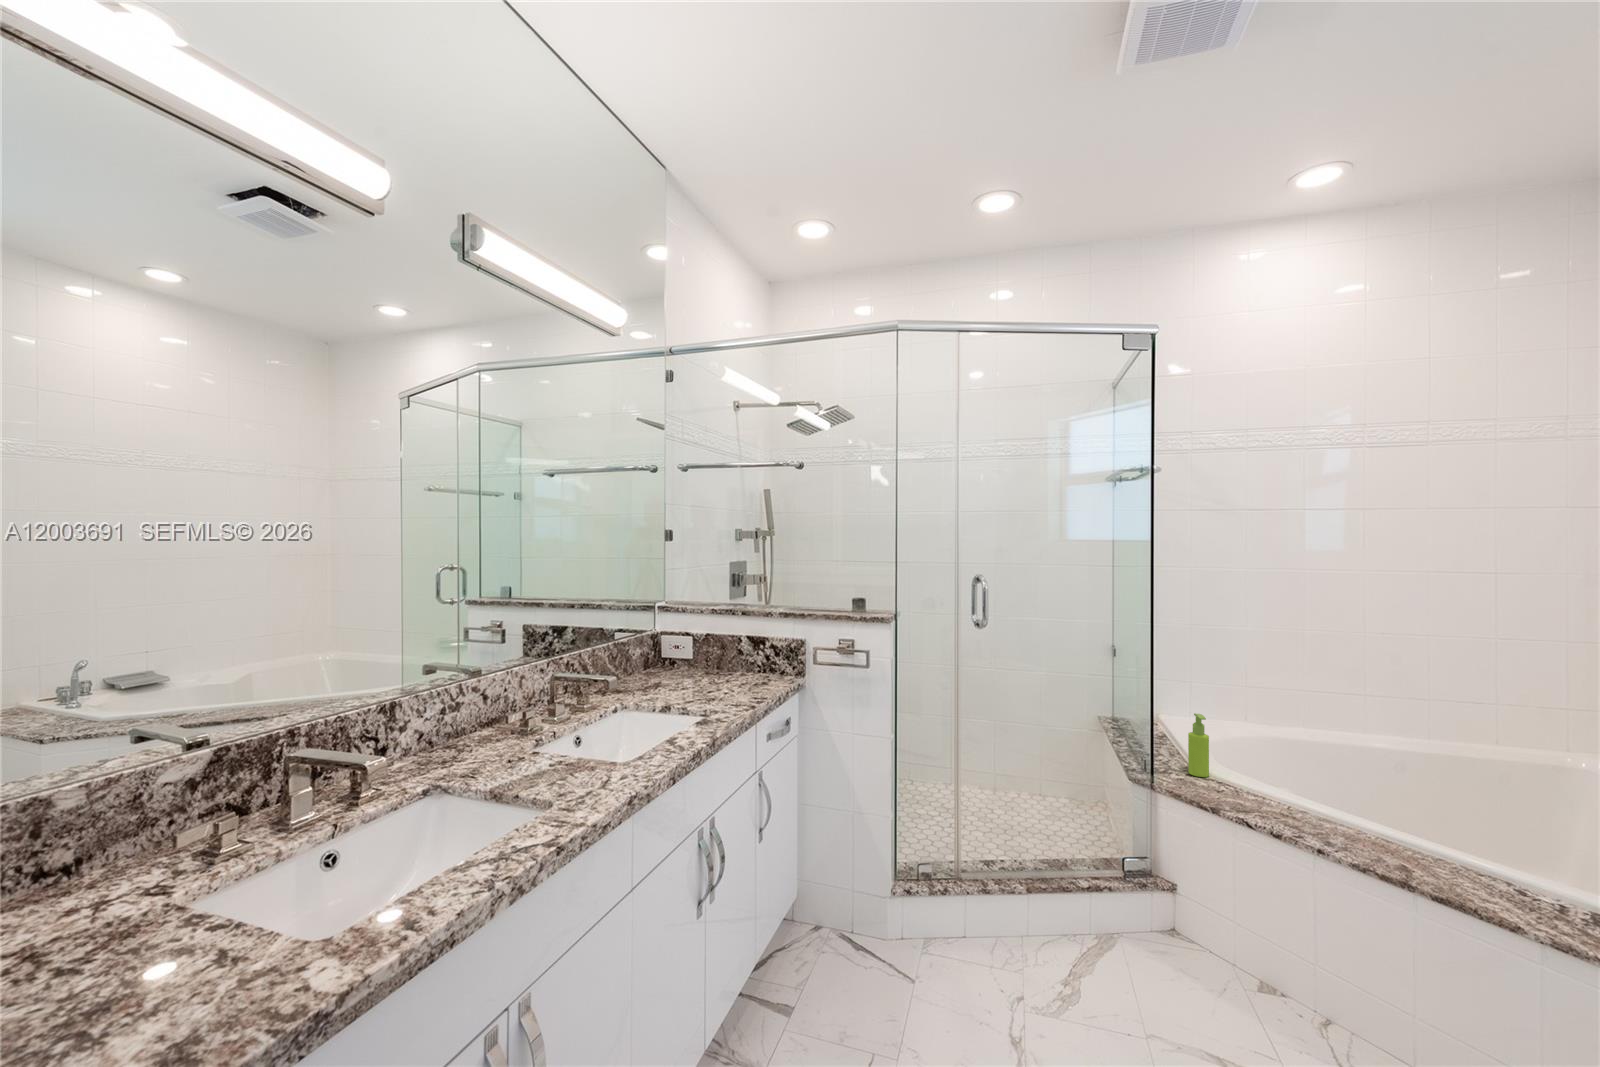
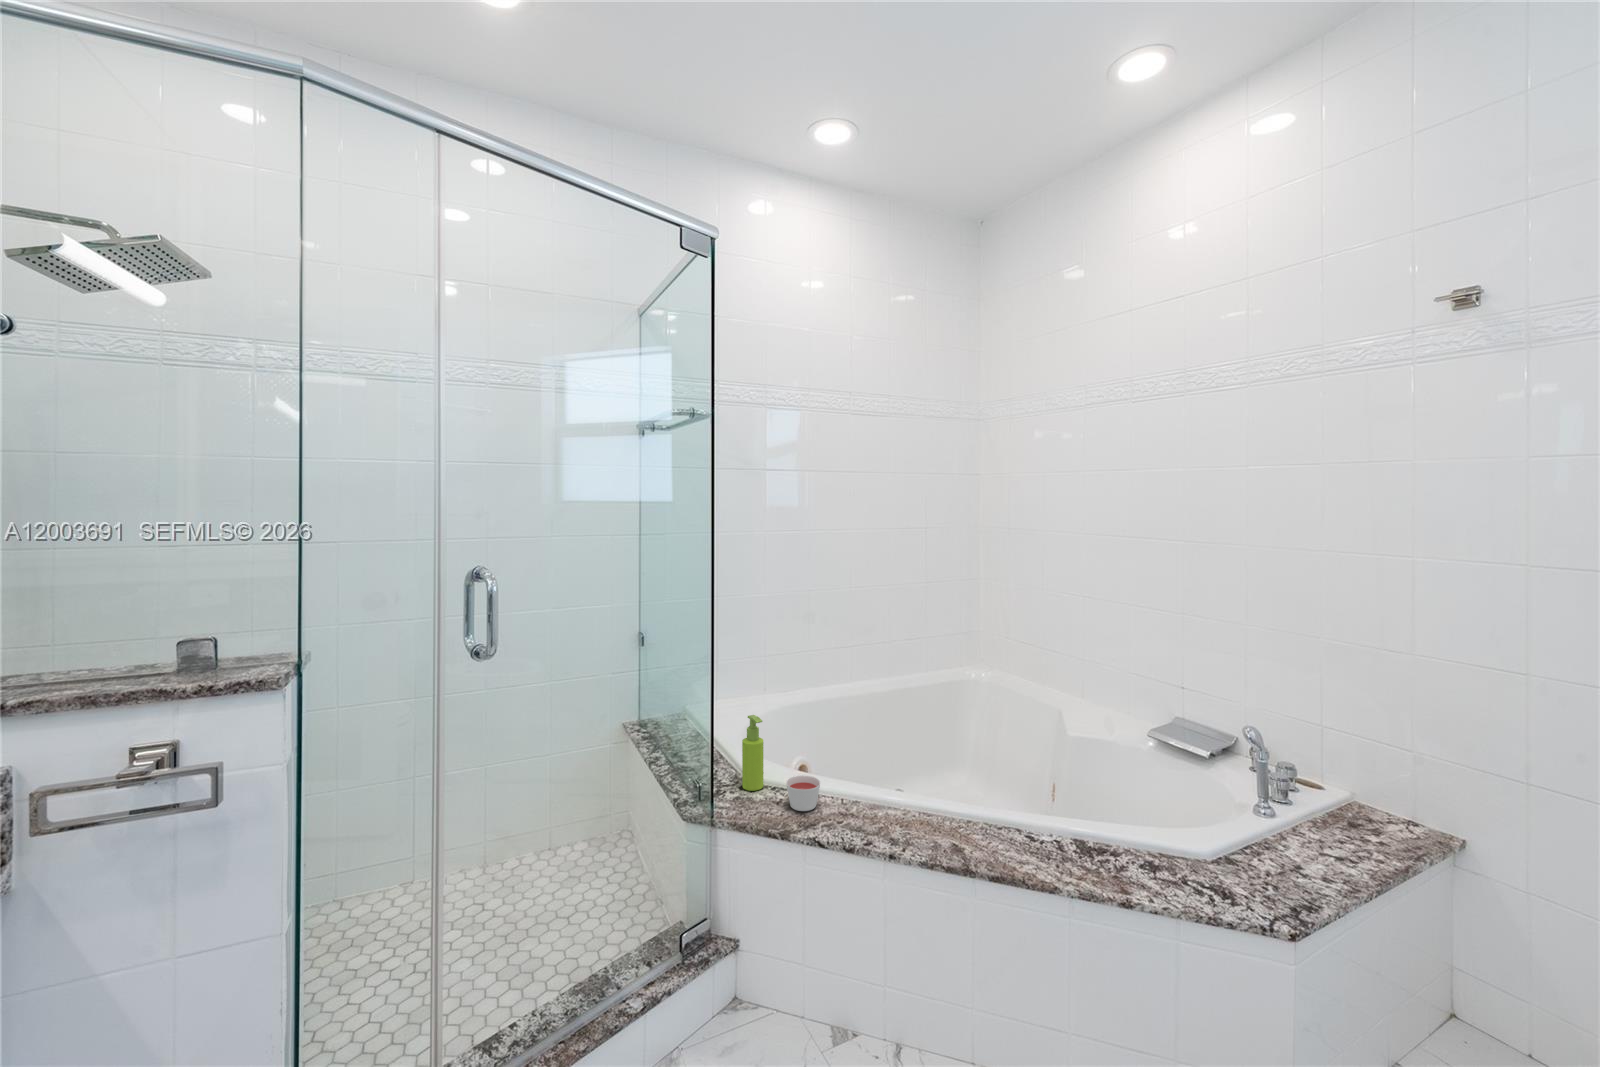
candle: none [1224,771,1259,800] -> present [786,775,820,811]

